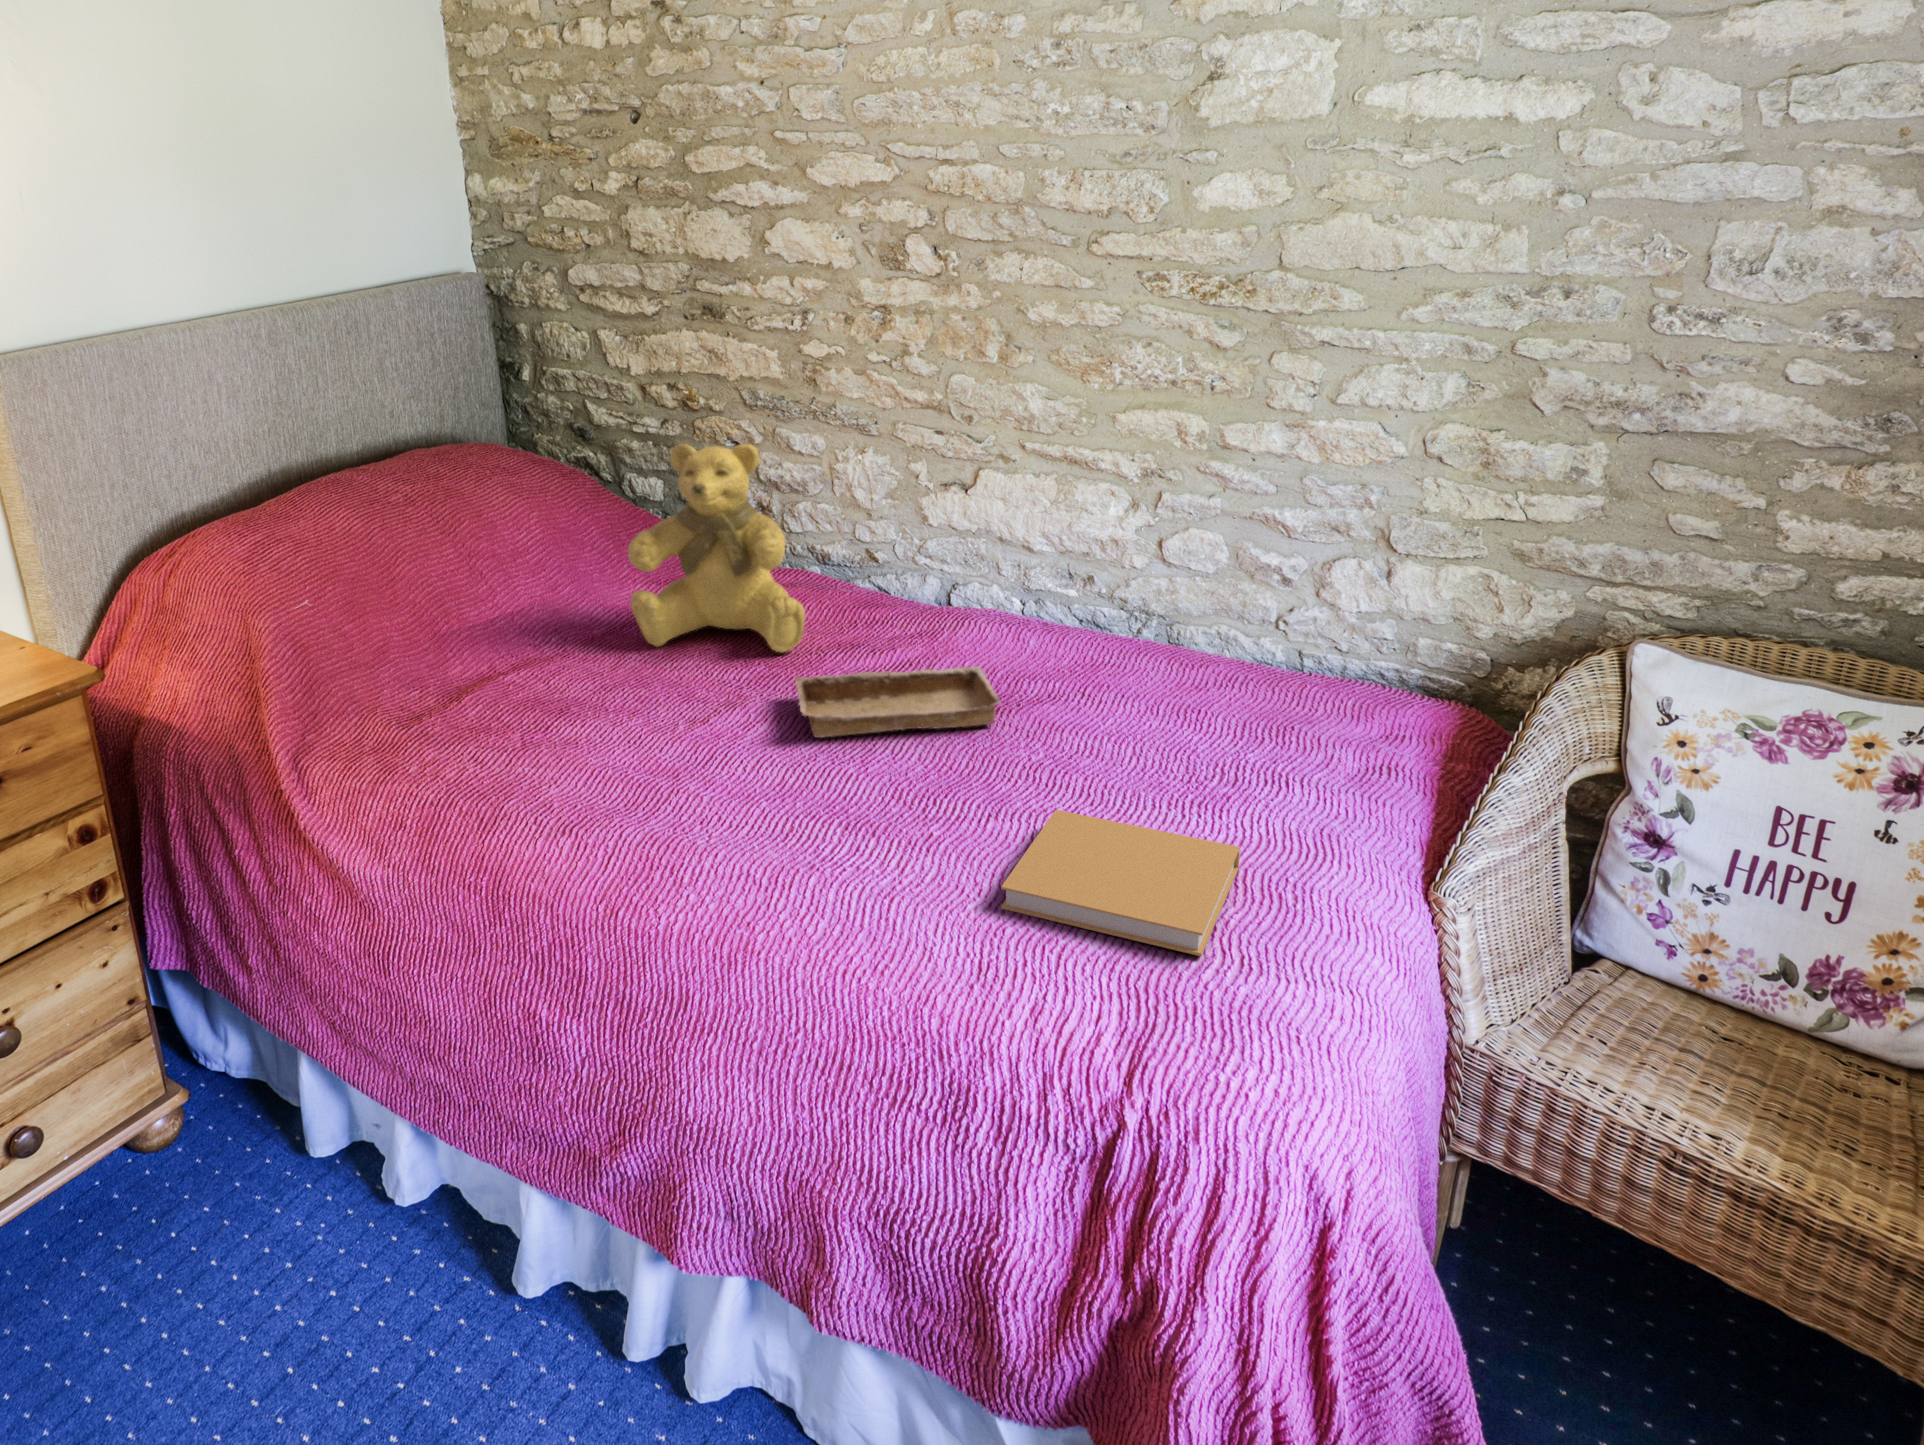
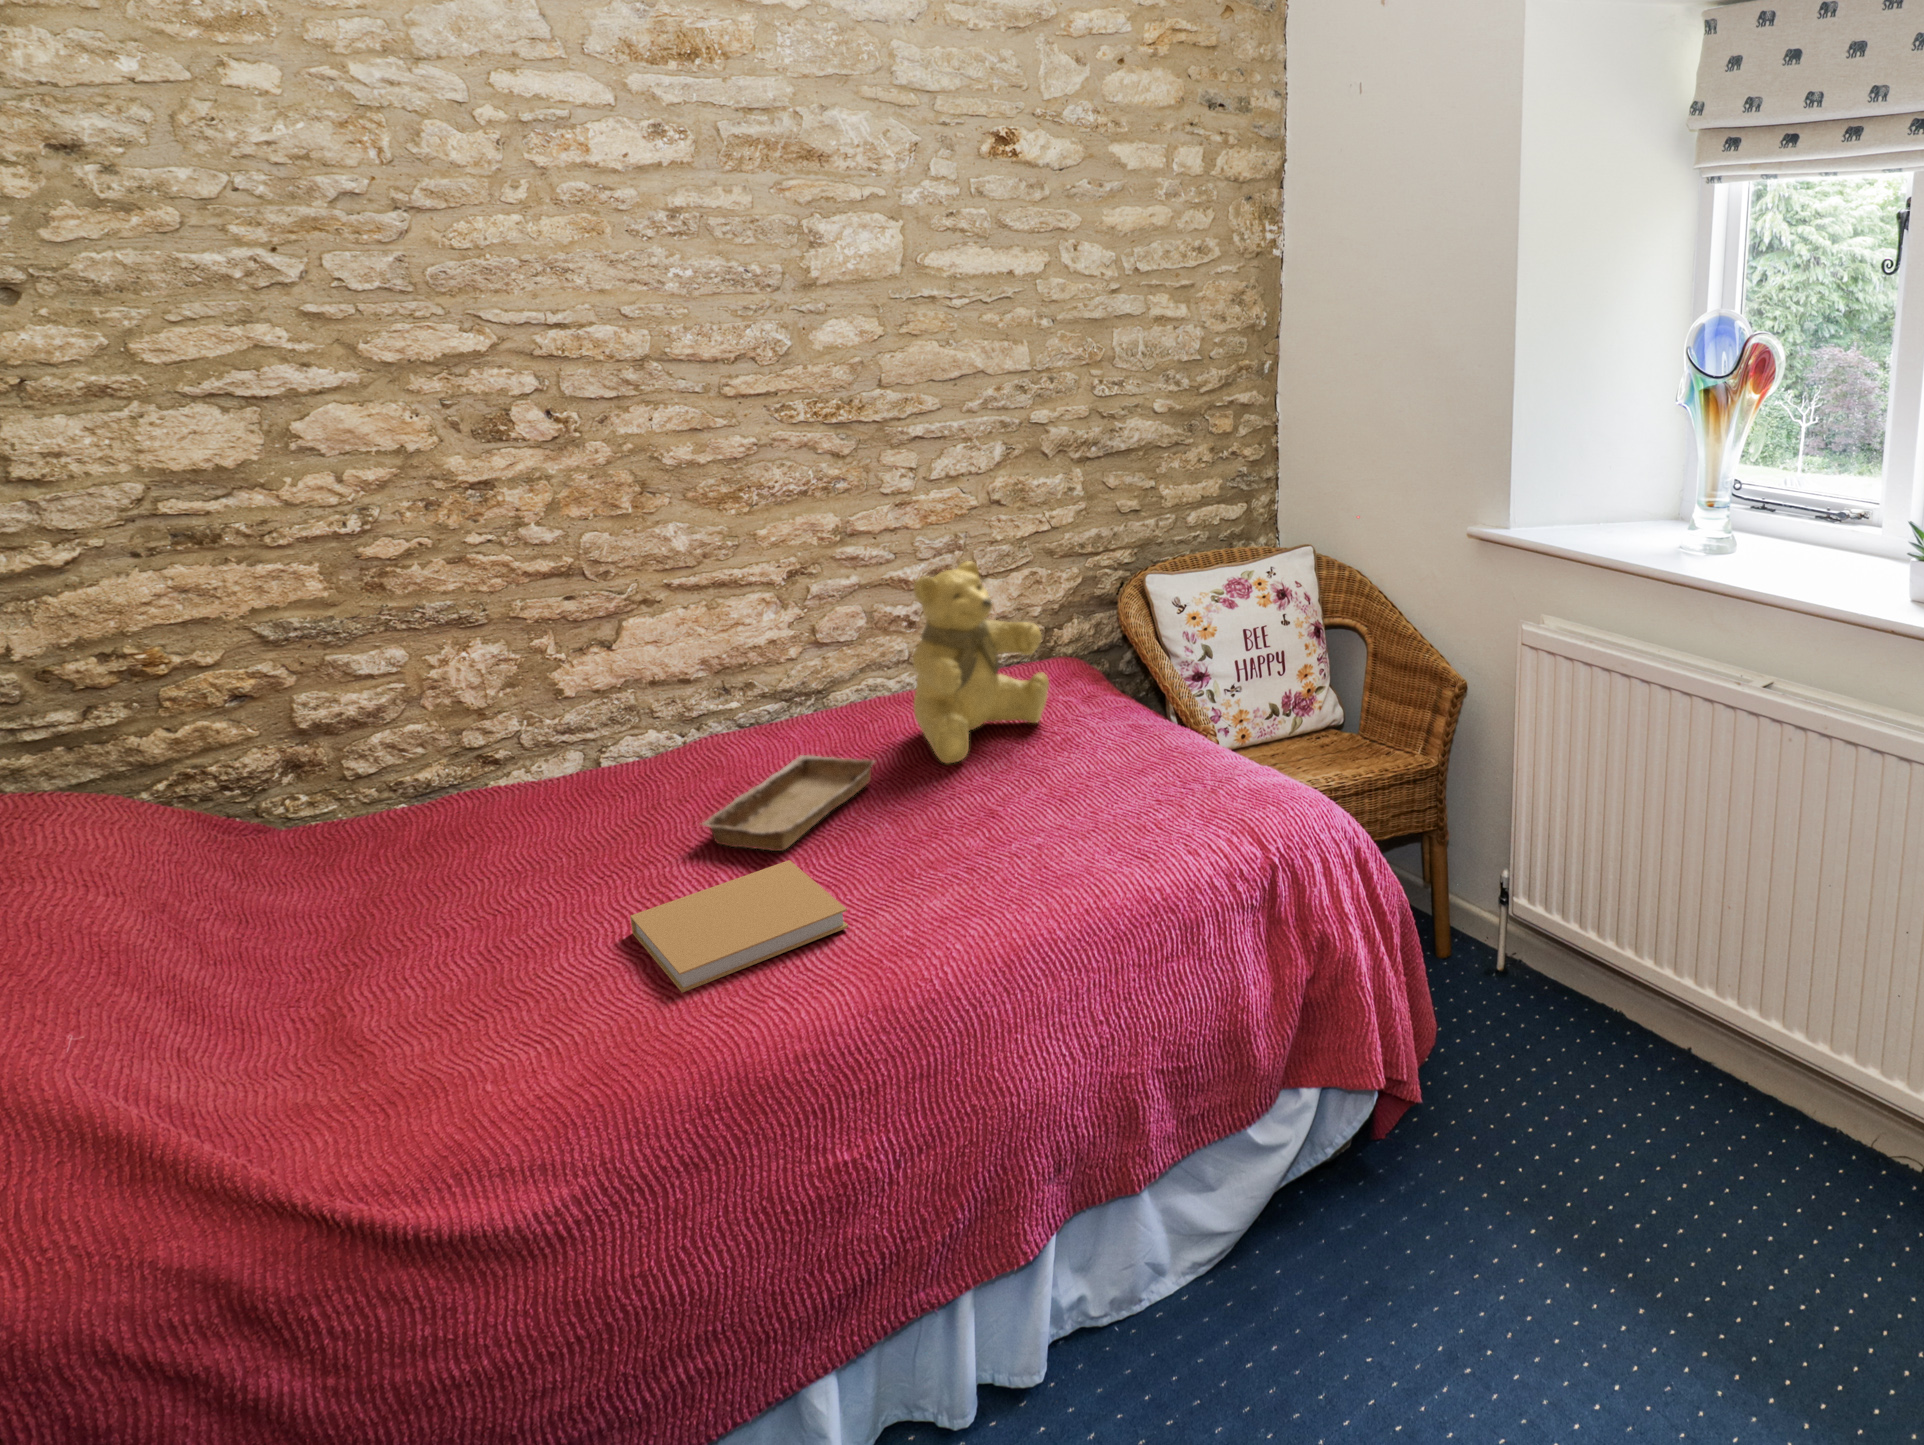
teddy bear: present [628,444,805,652] -> present [912,561,1049,763]
book: present [1001,810,1240,956] -> present [630,860,848,993]

